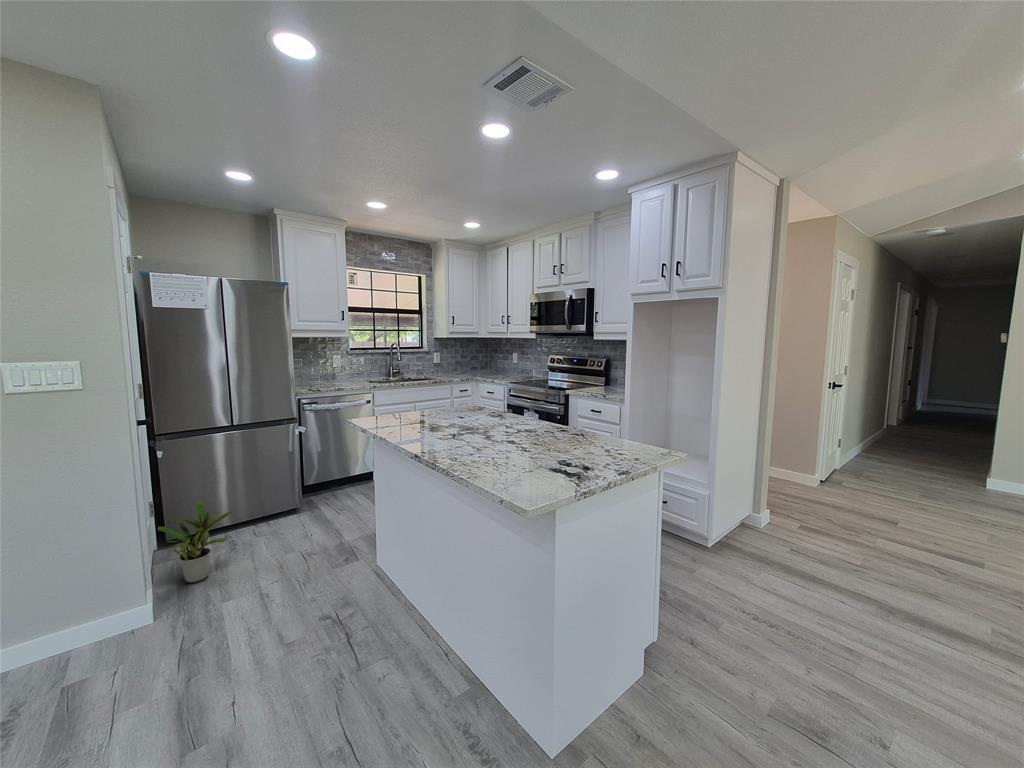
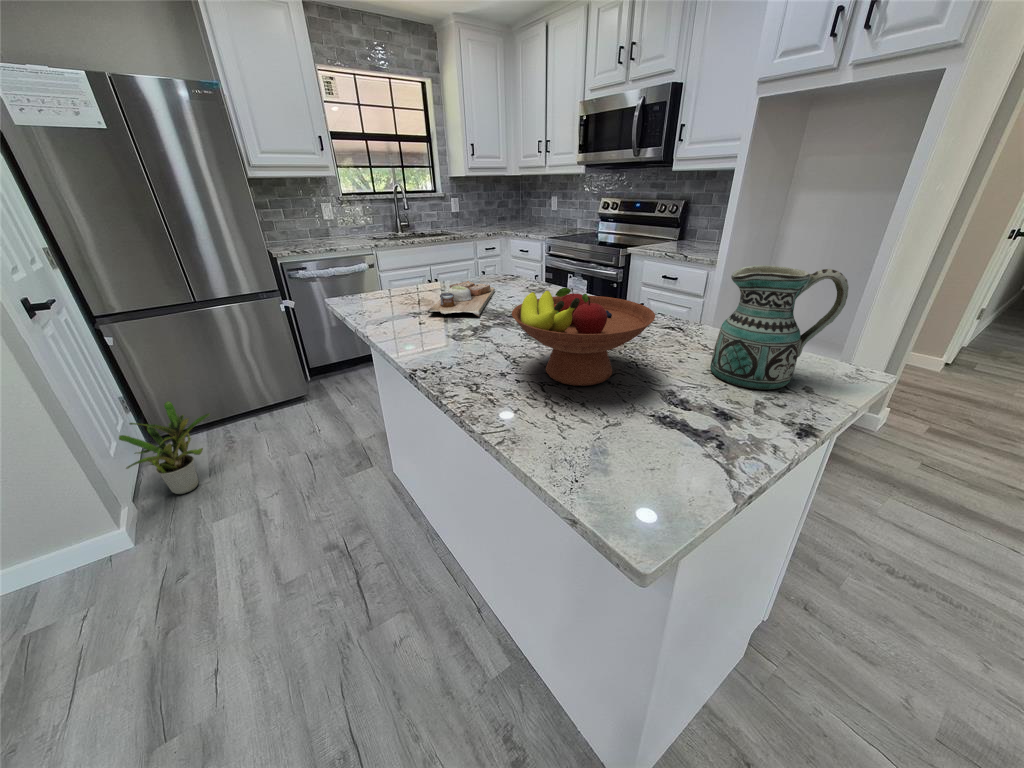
ceramic pitcher: none [590,395,648,460] -> present [710,265,848,389]
fruit bowl: none [475,405,552,459] -> present [512,288,655,386]
cutting board: none [421,409,467,429] -> present [428,281,495,316]

